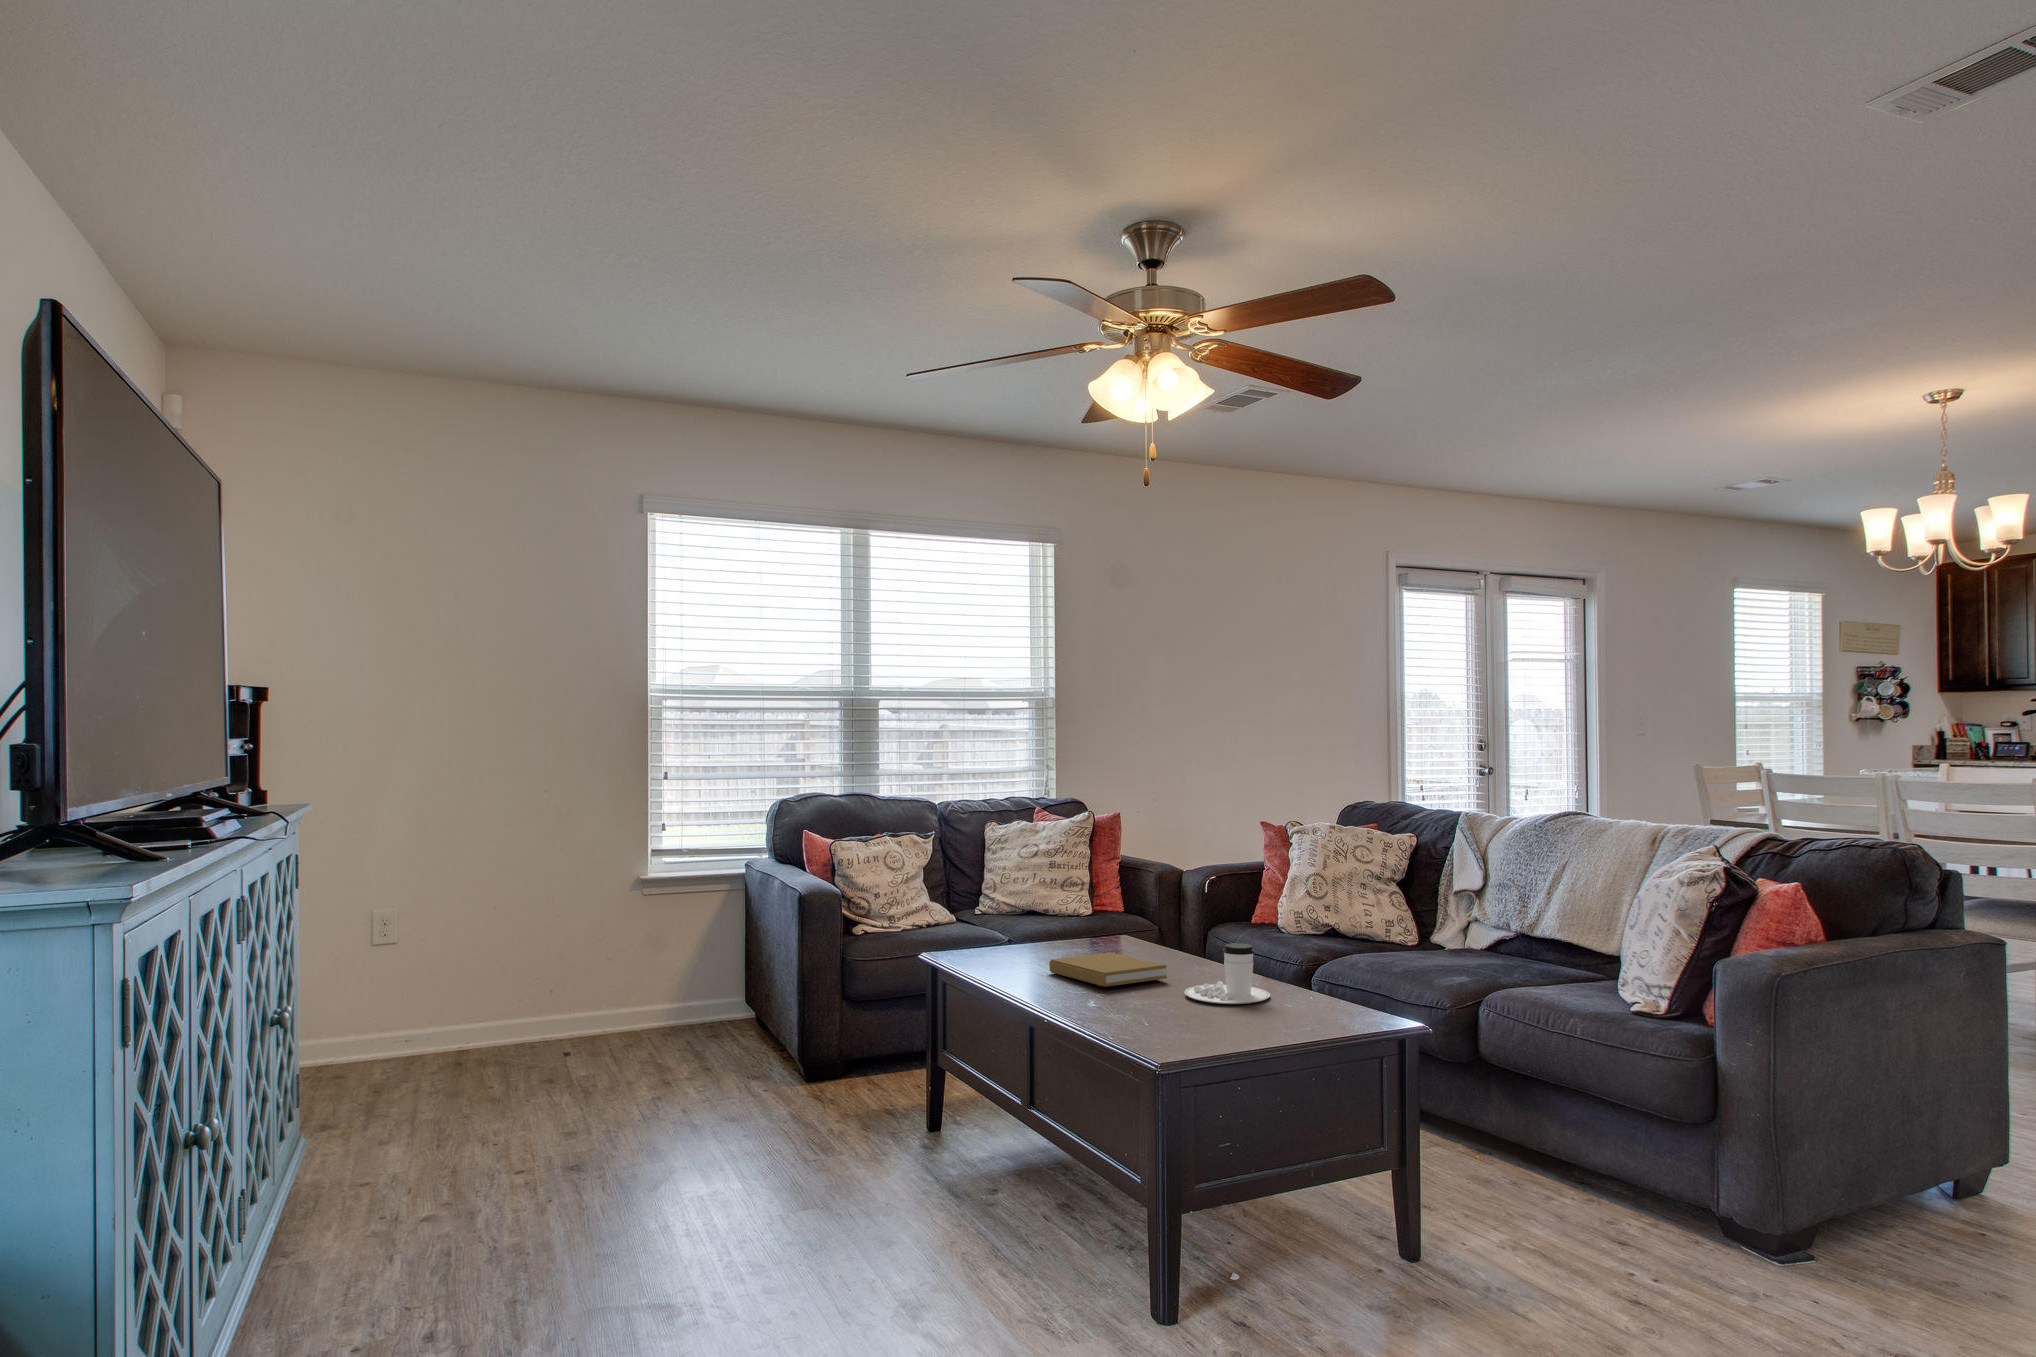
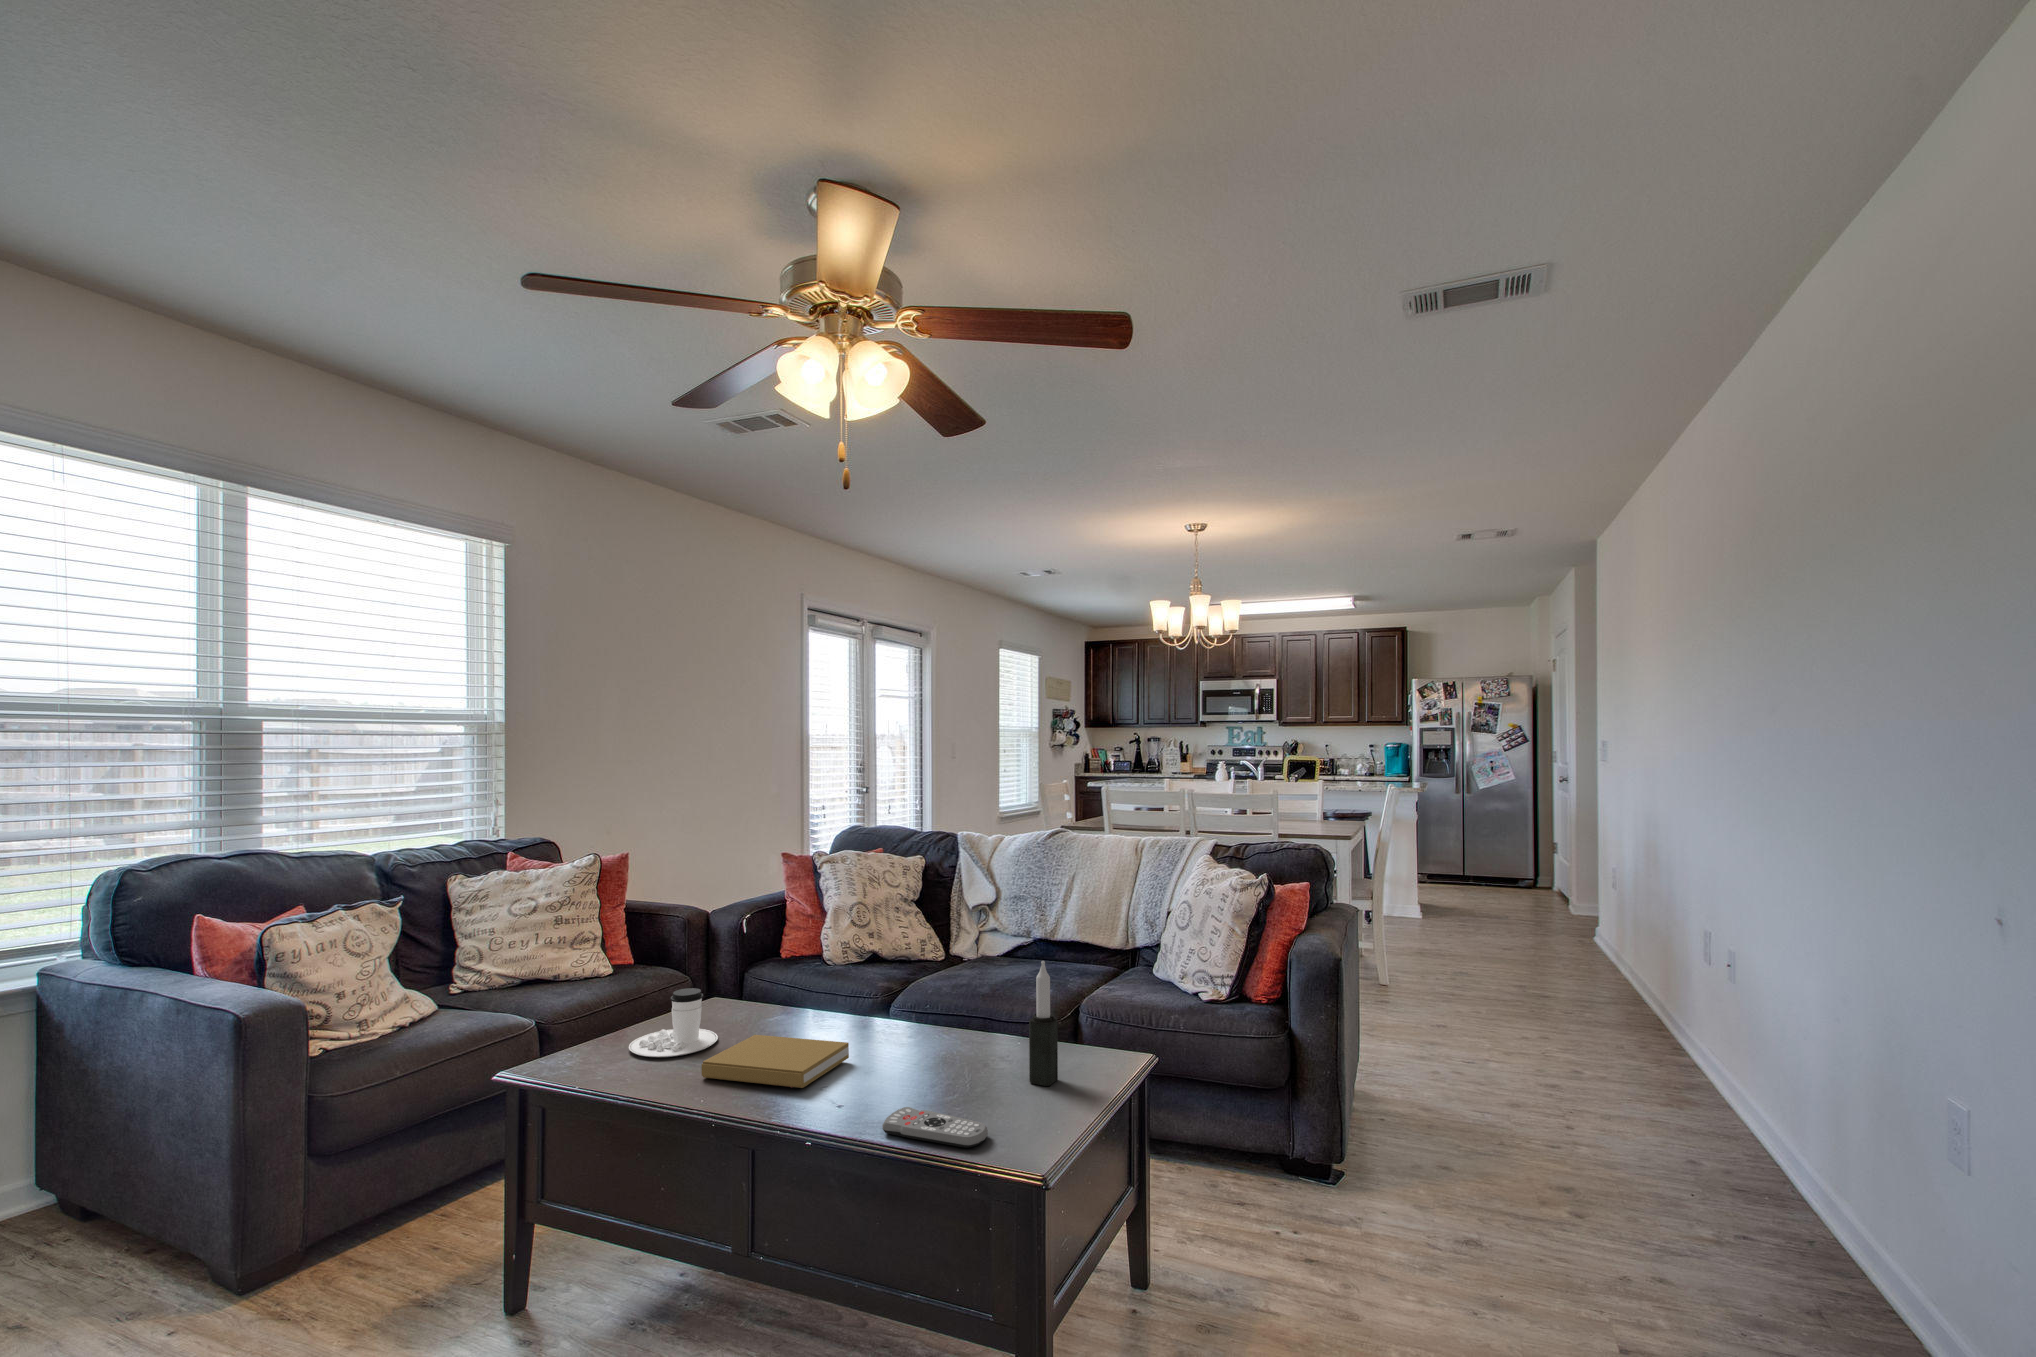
candle: none [1288,902,1317,1019] -> present [1029,961,1058,1086]
coffee cup: present [1185,943,1270,1004] -> present [629,988,718,1057]
remote control: none [1123,1005,1197,1034] -> present [882,1107,988,1148]

